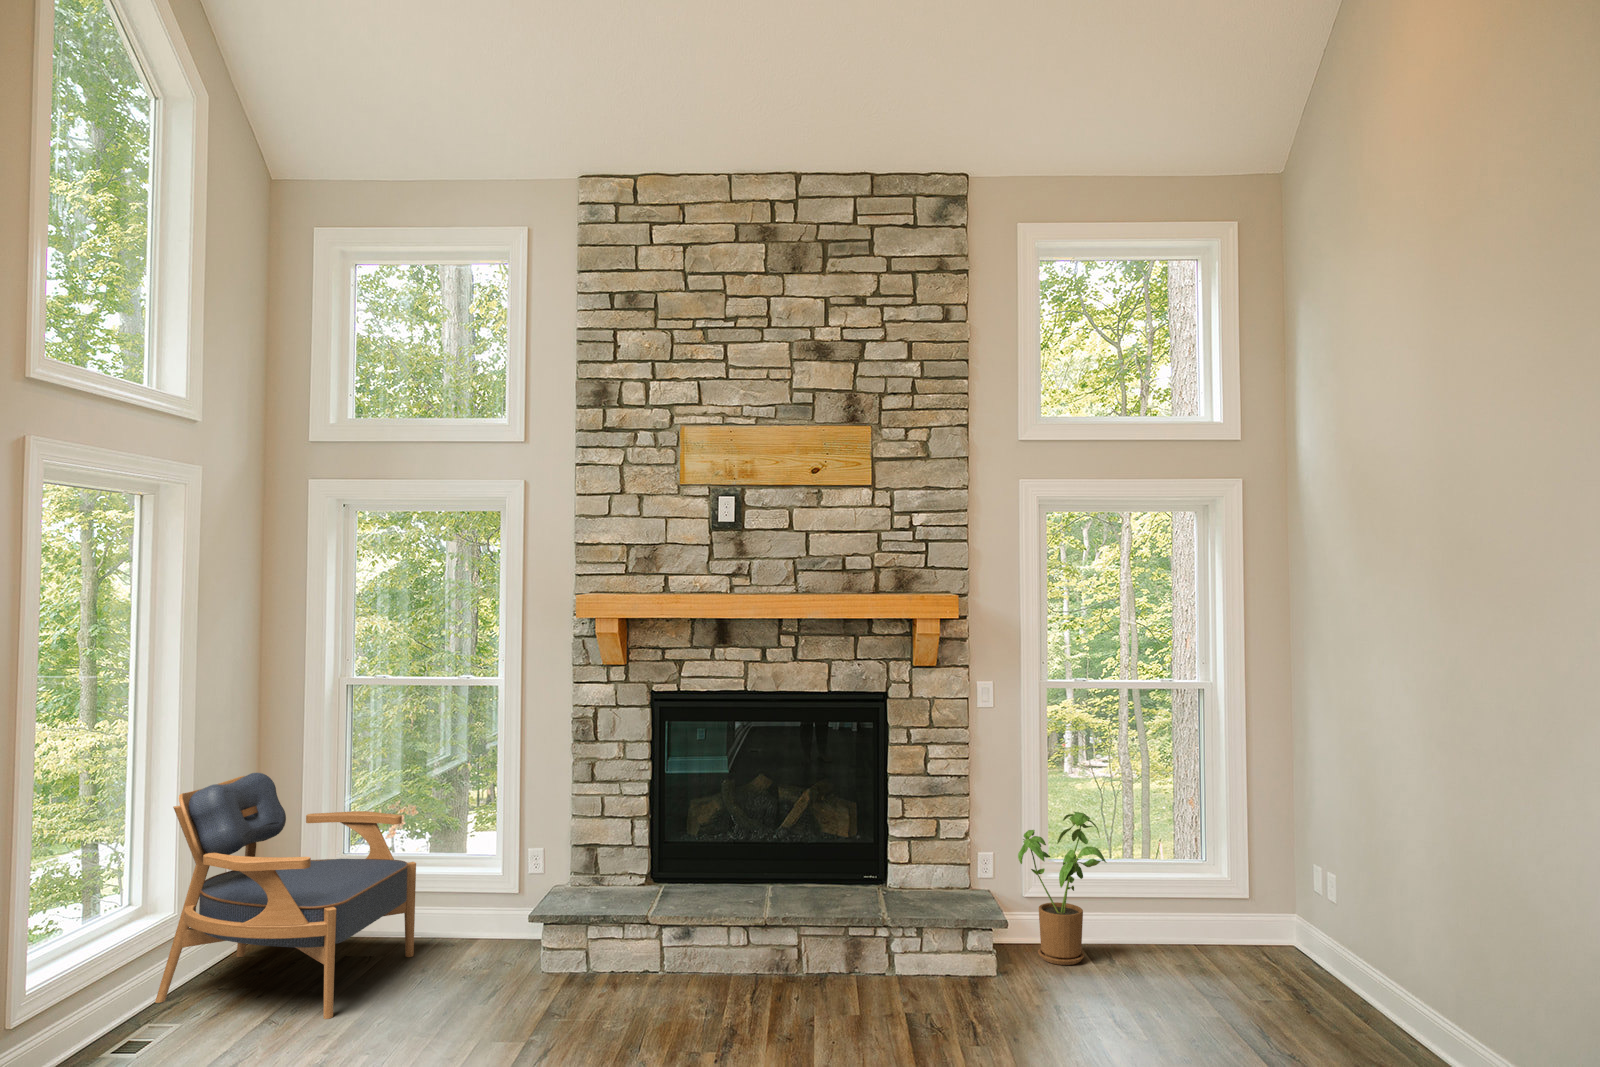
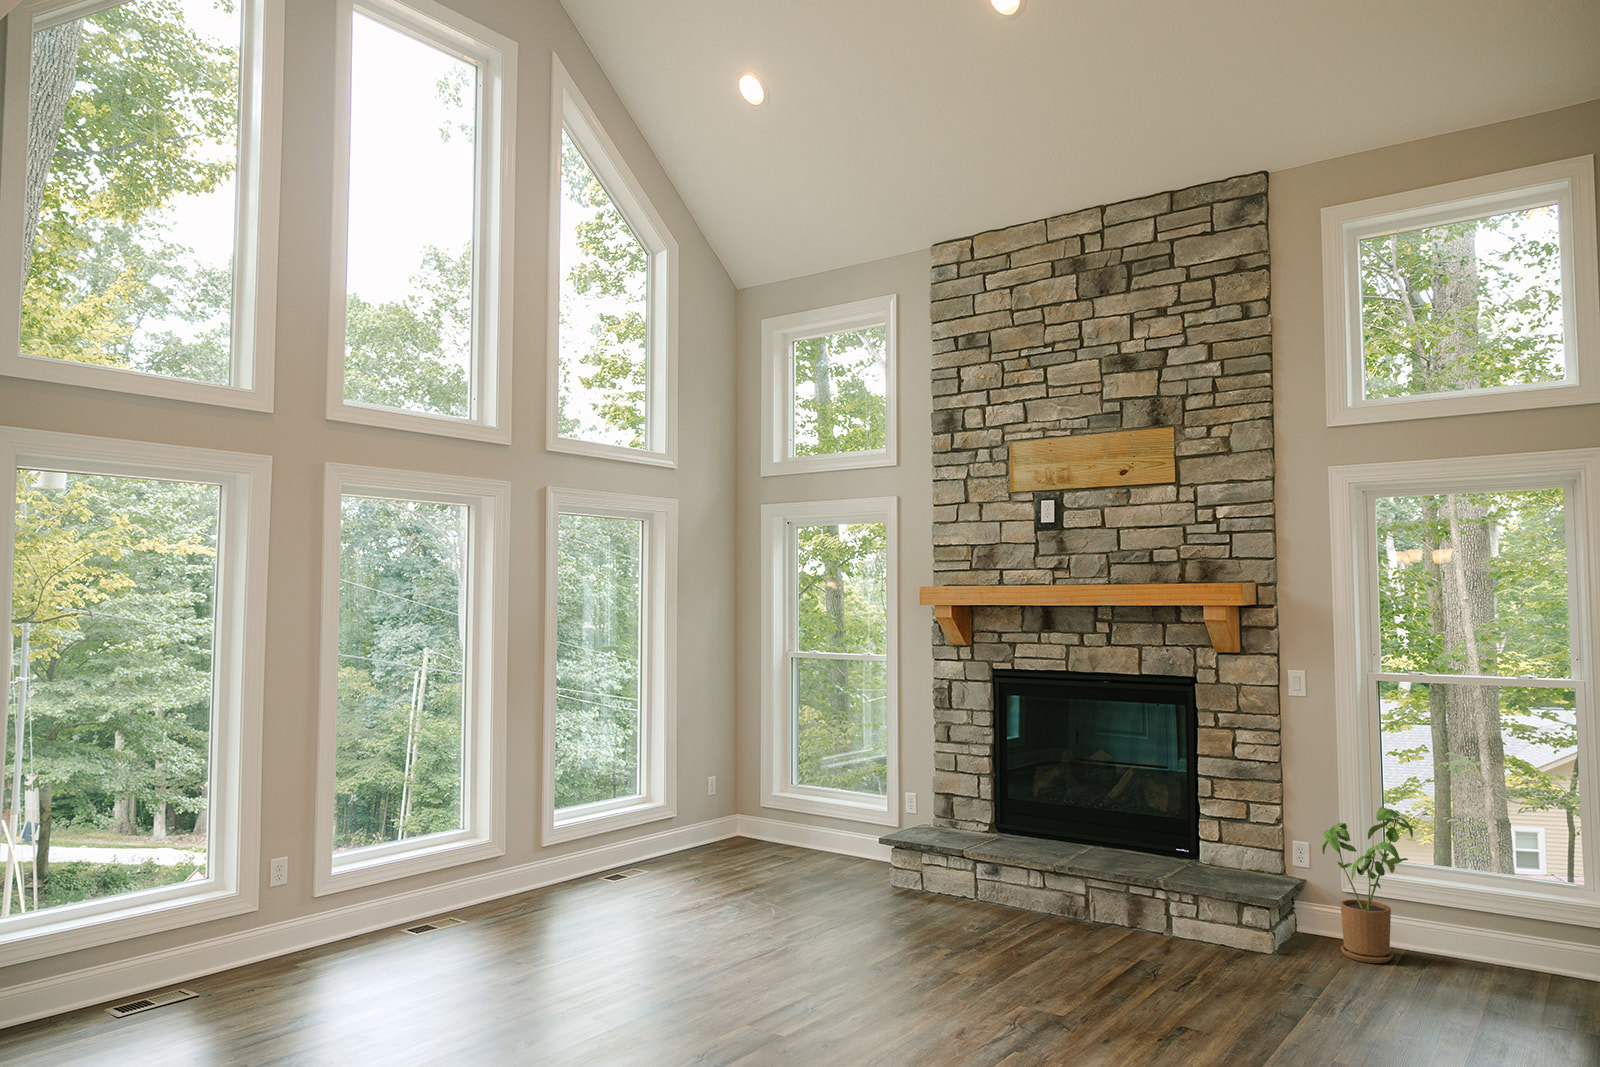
armchair: present [155,773,416,1019] -> none [650,713,818,885]

